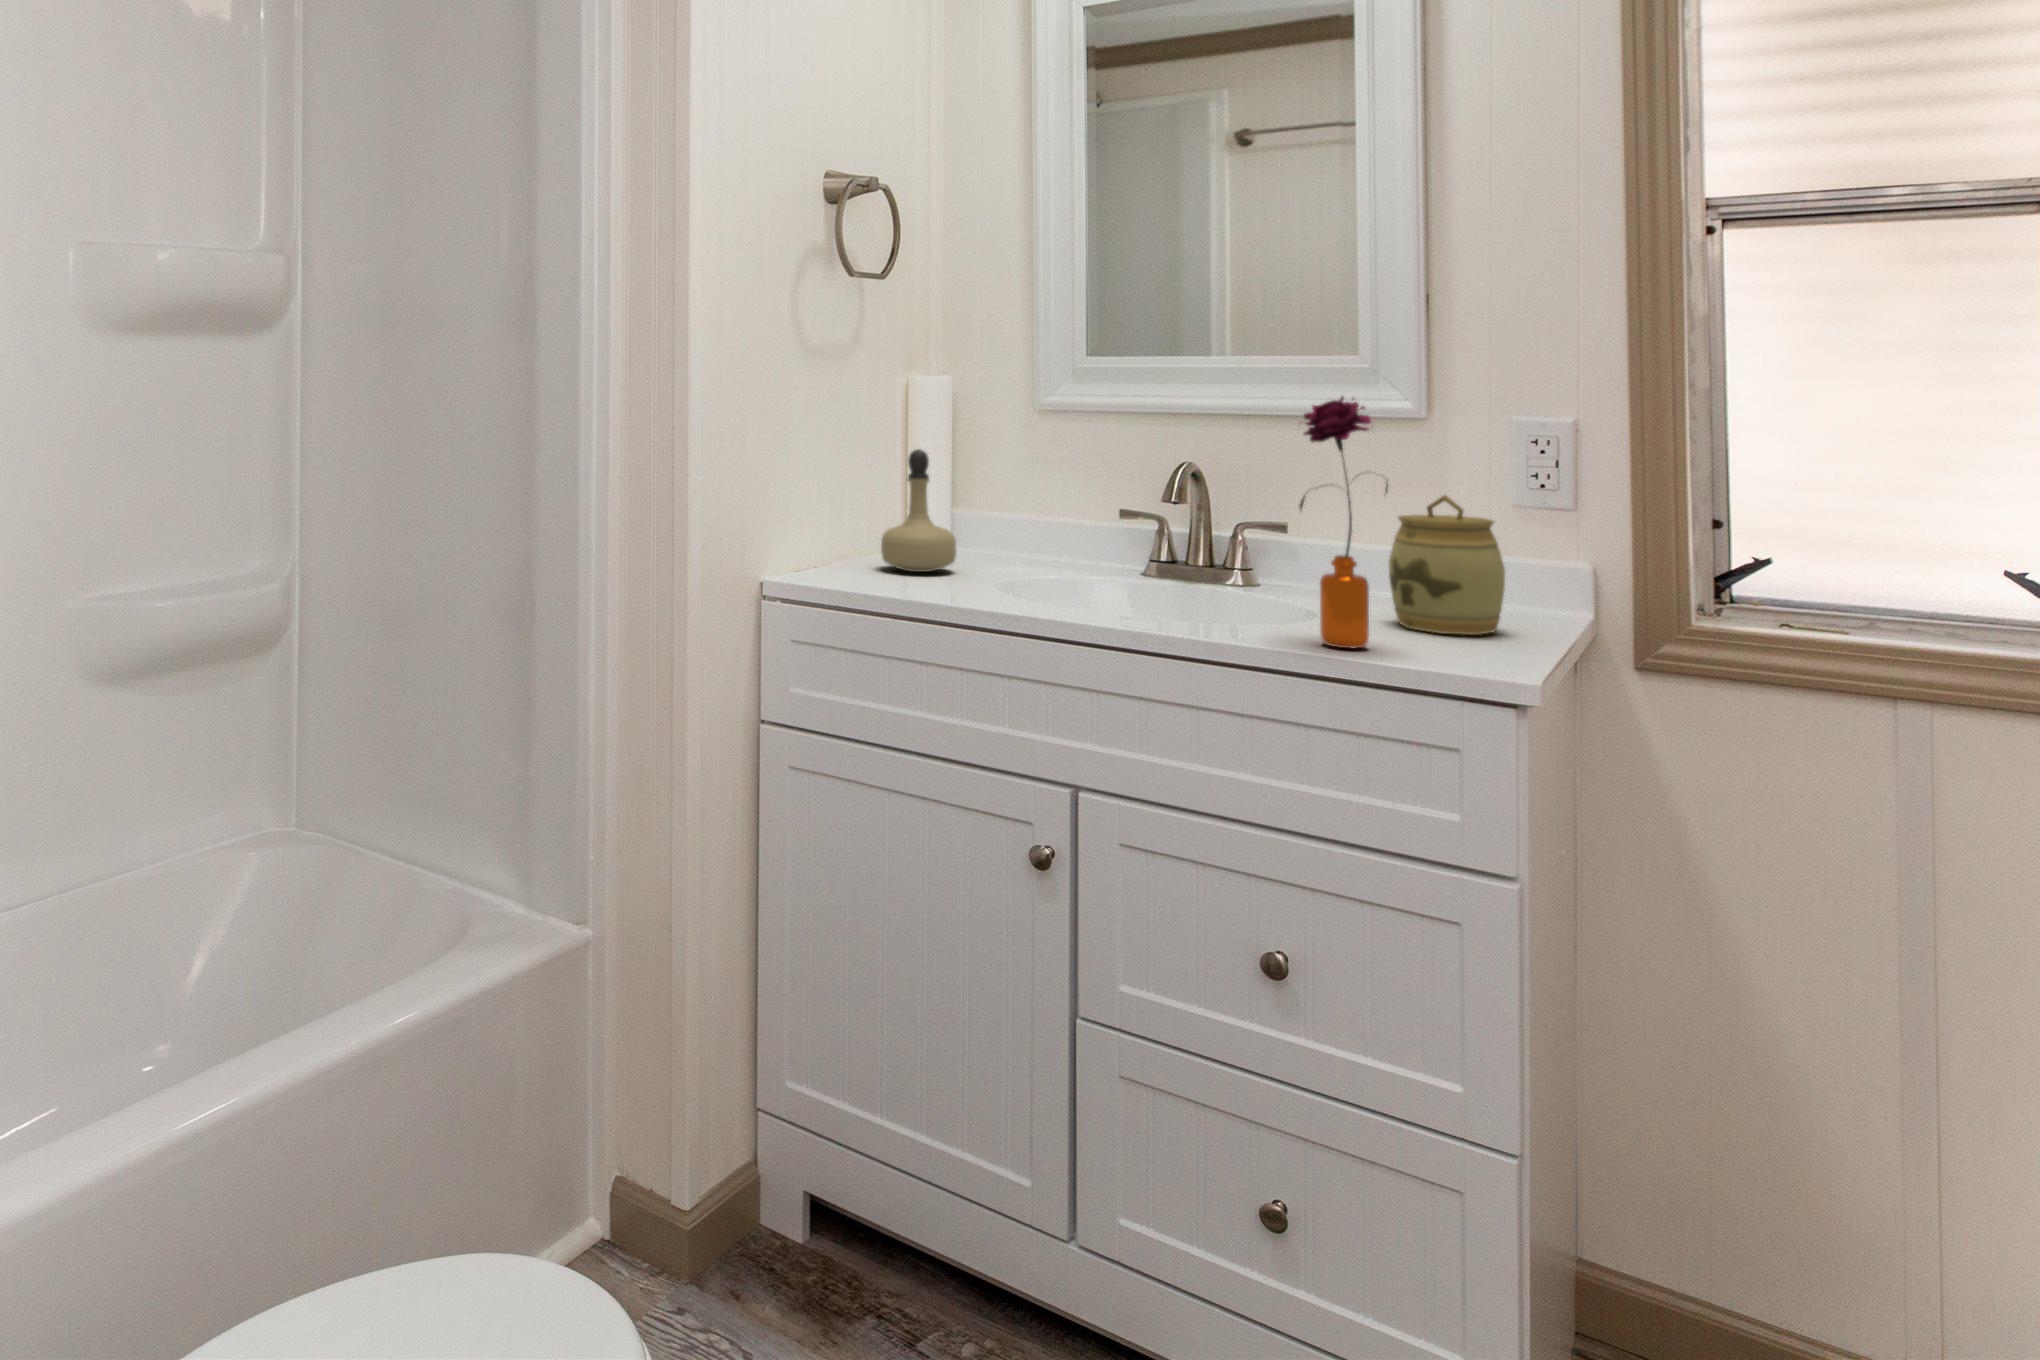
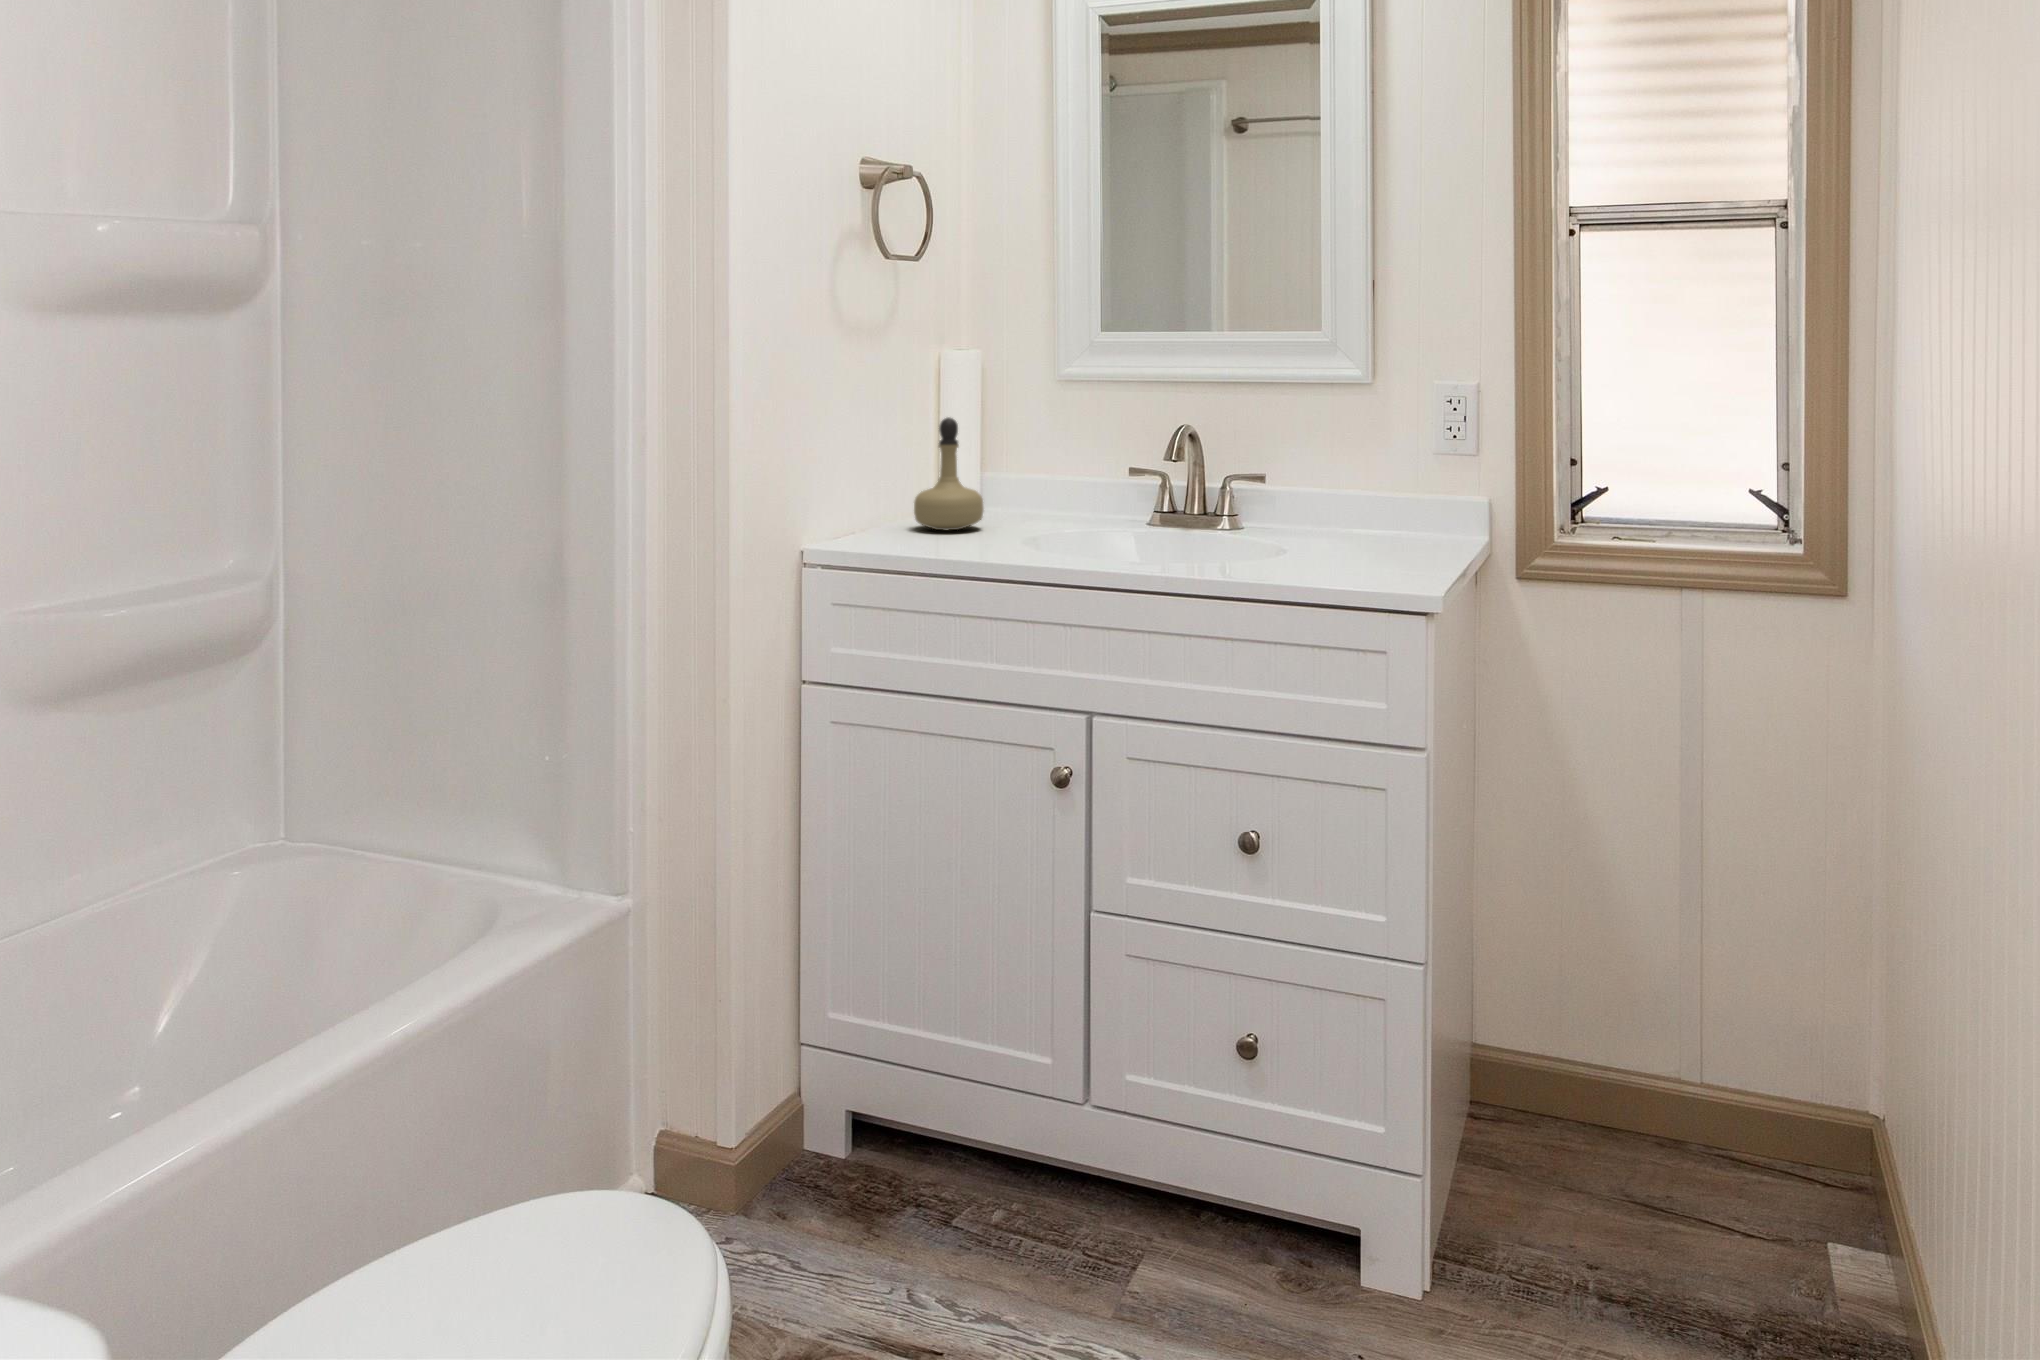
flower: present [1300,396,1388,648] -> none [1273,367,1342,576]
jar: present [1389,495,1505,635] -> none [1341,446,1427,559]

